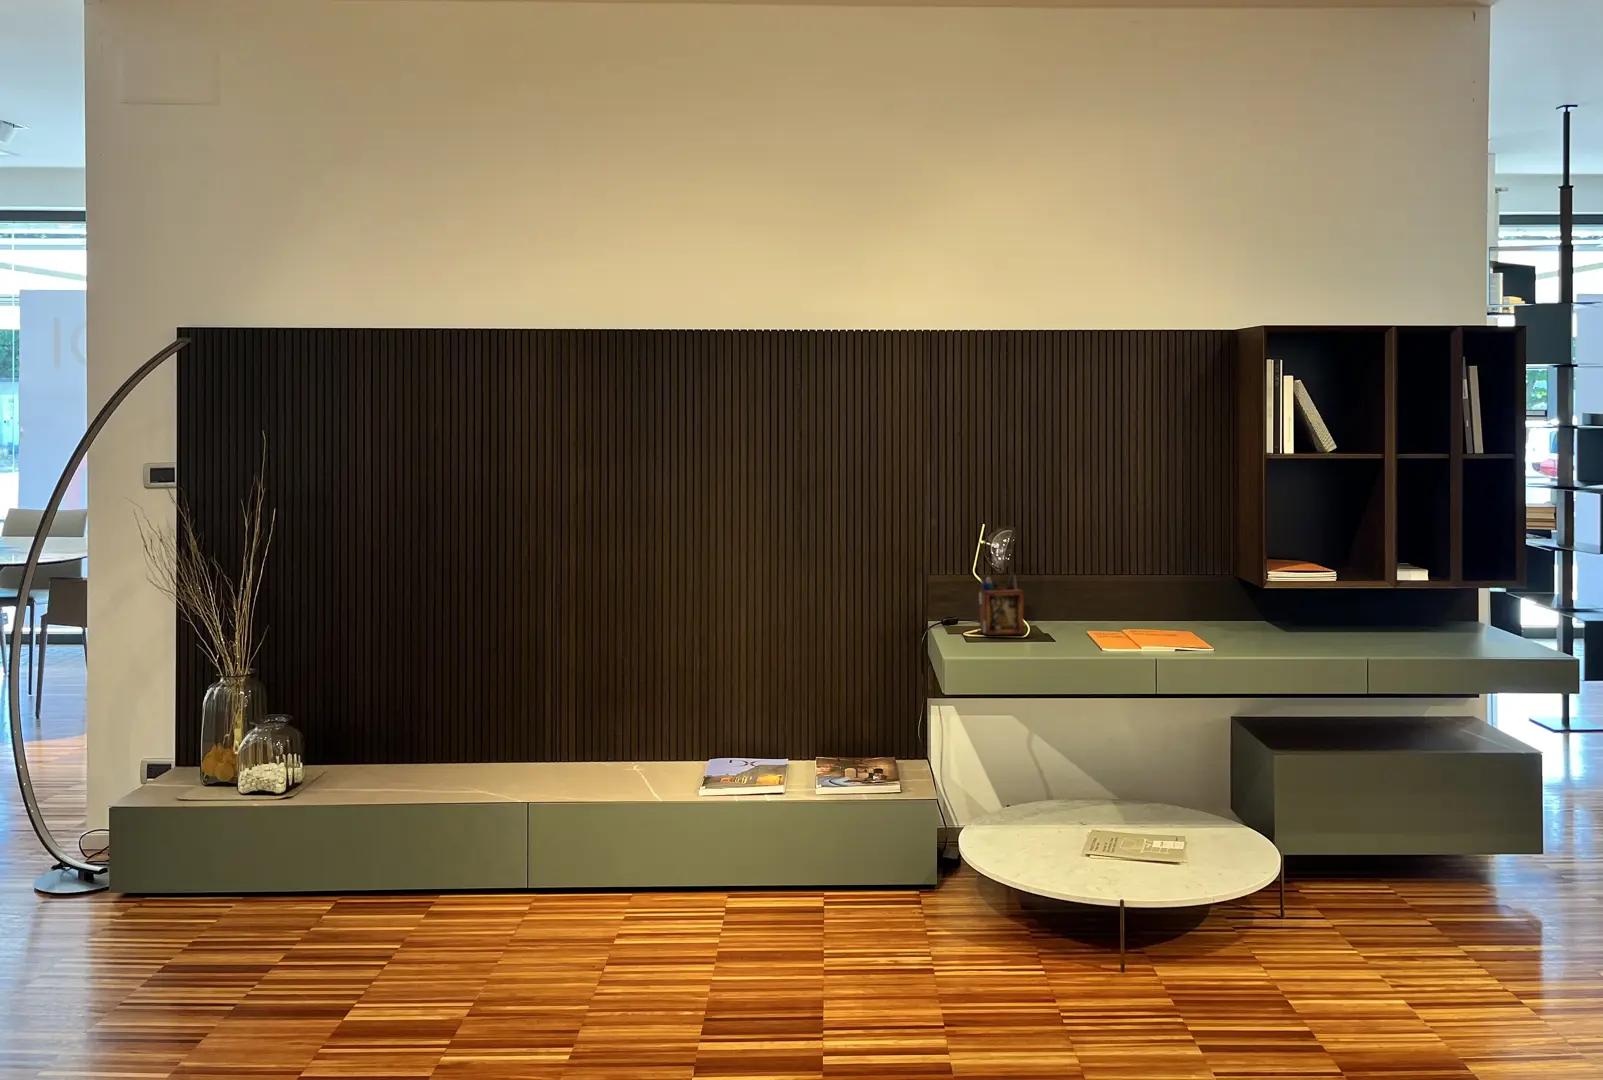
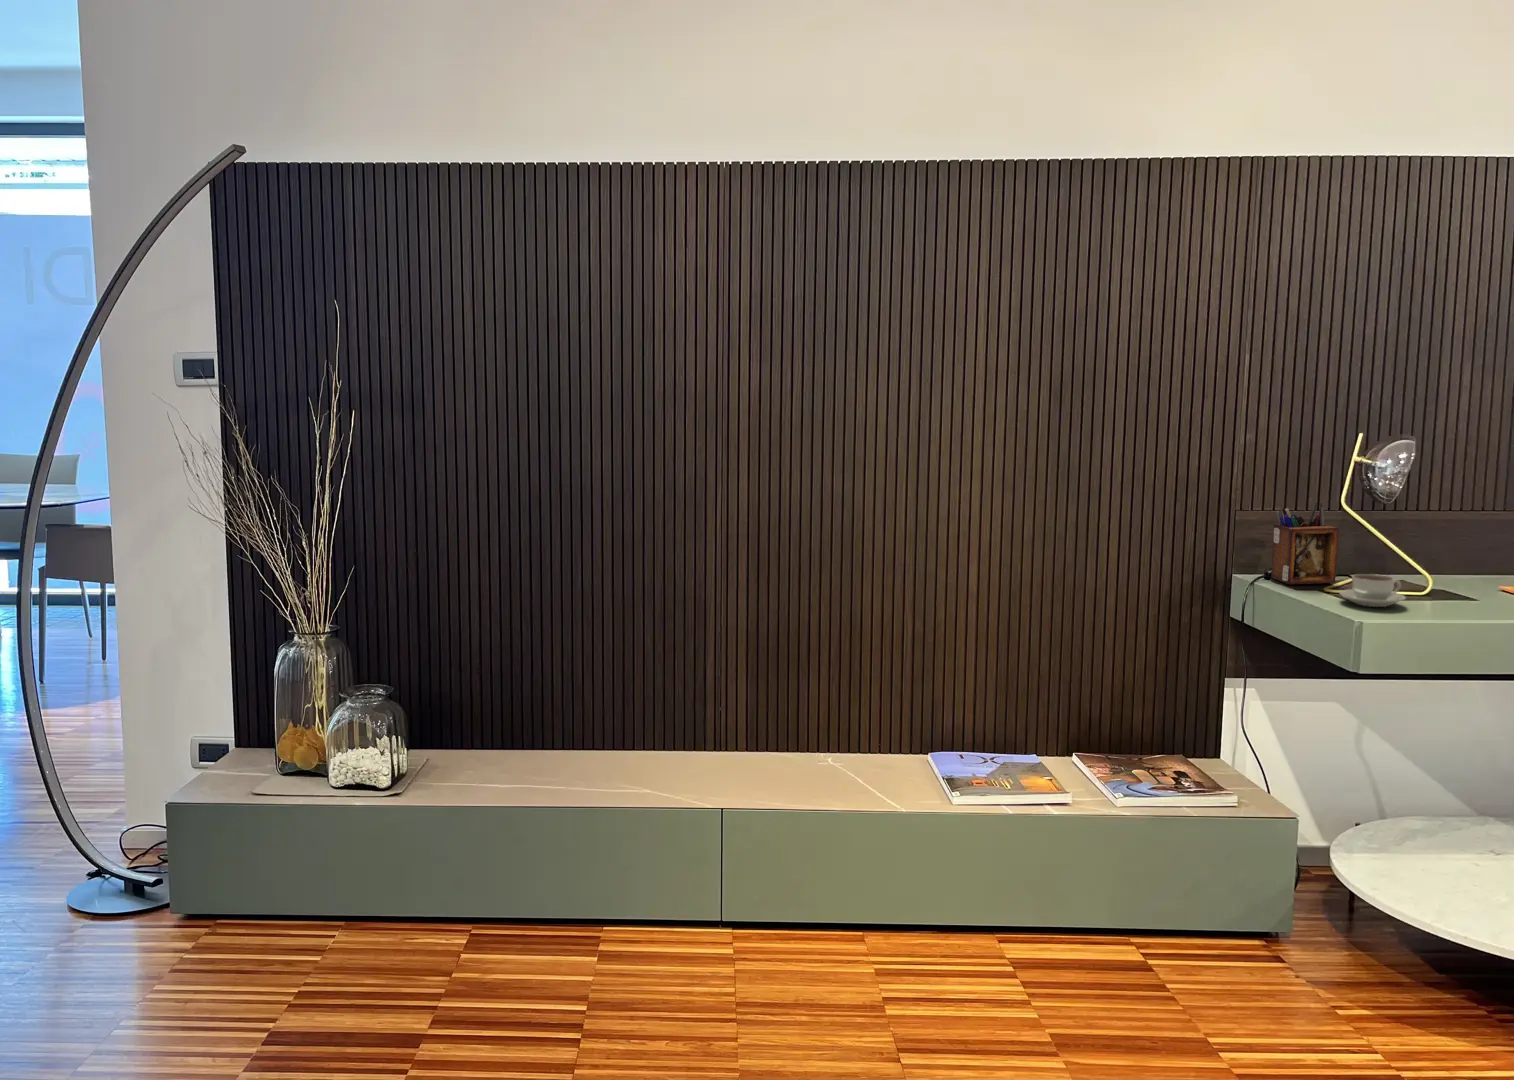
coffee cup: none [1009,625,1056,648] -> present [1339,574,1405,607]

